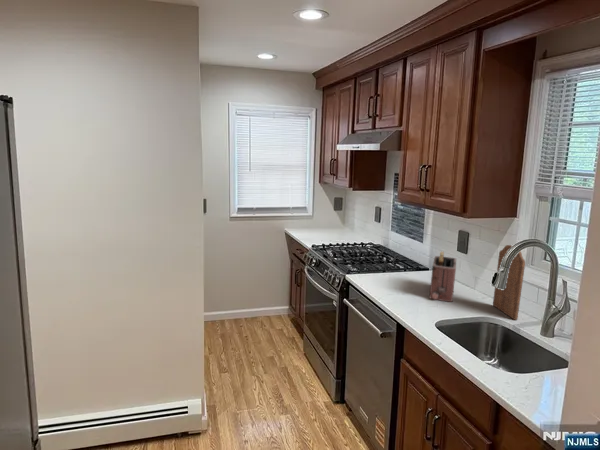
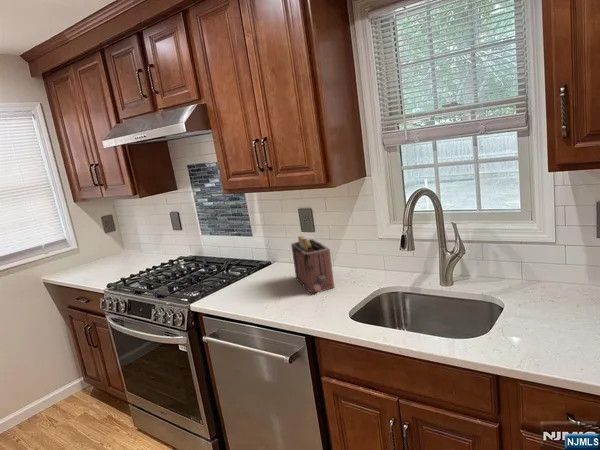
cutting board: present [493,245,525,320] -> none [364,205,408,281]

